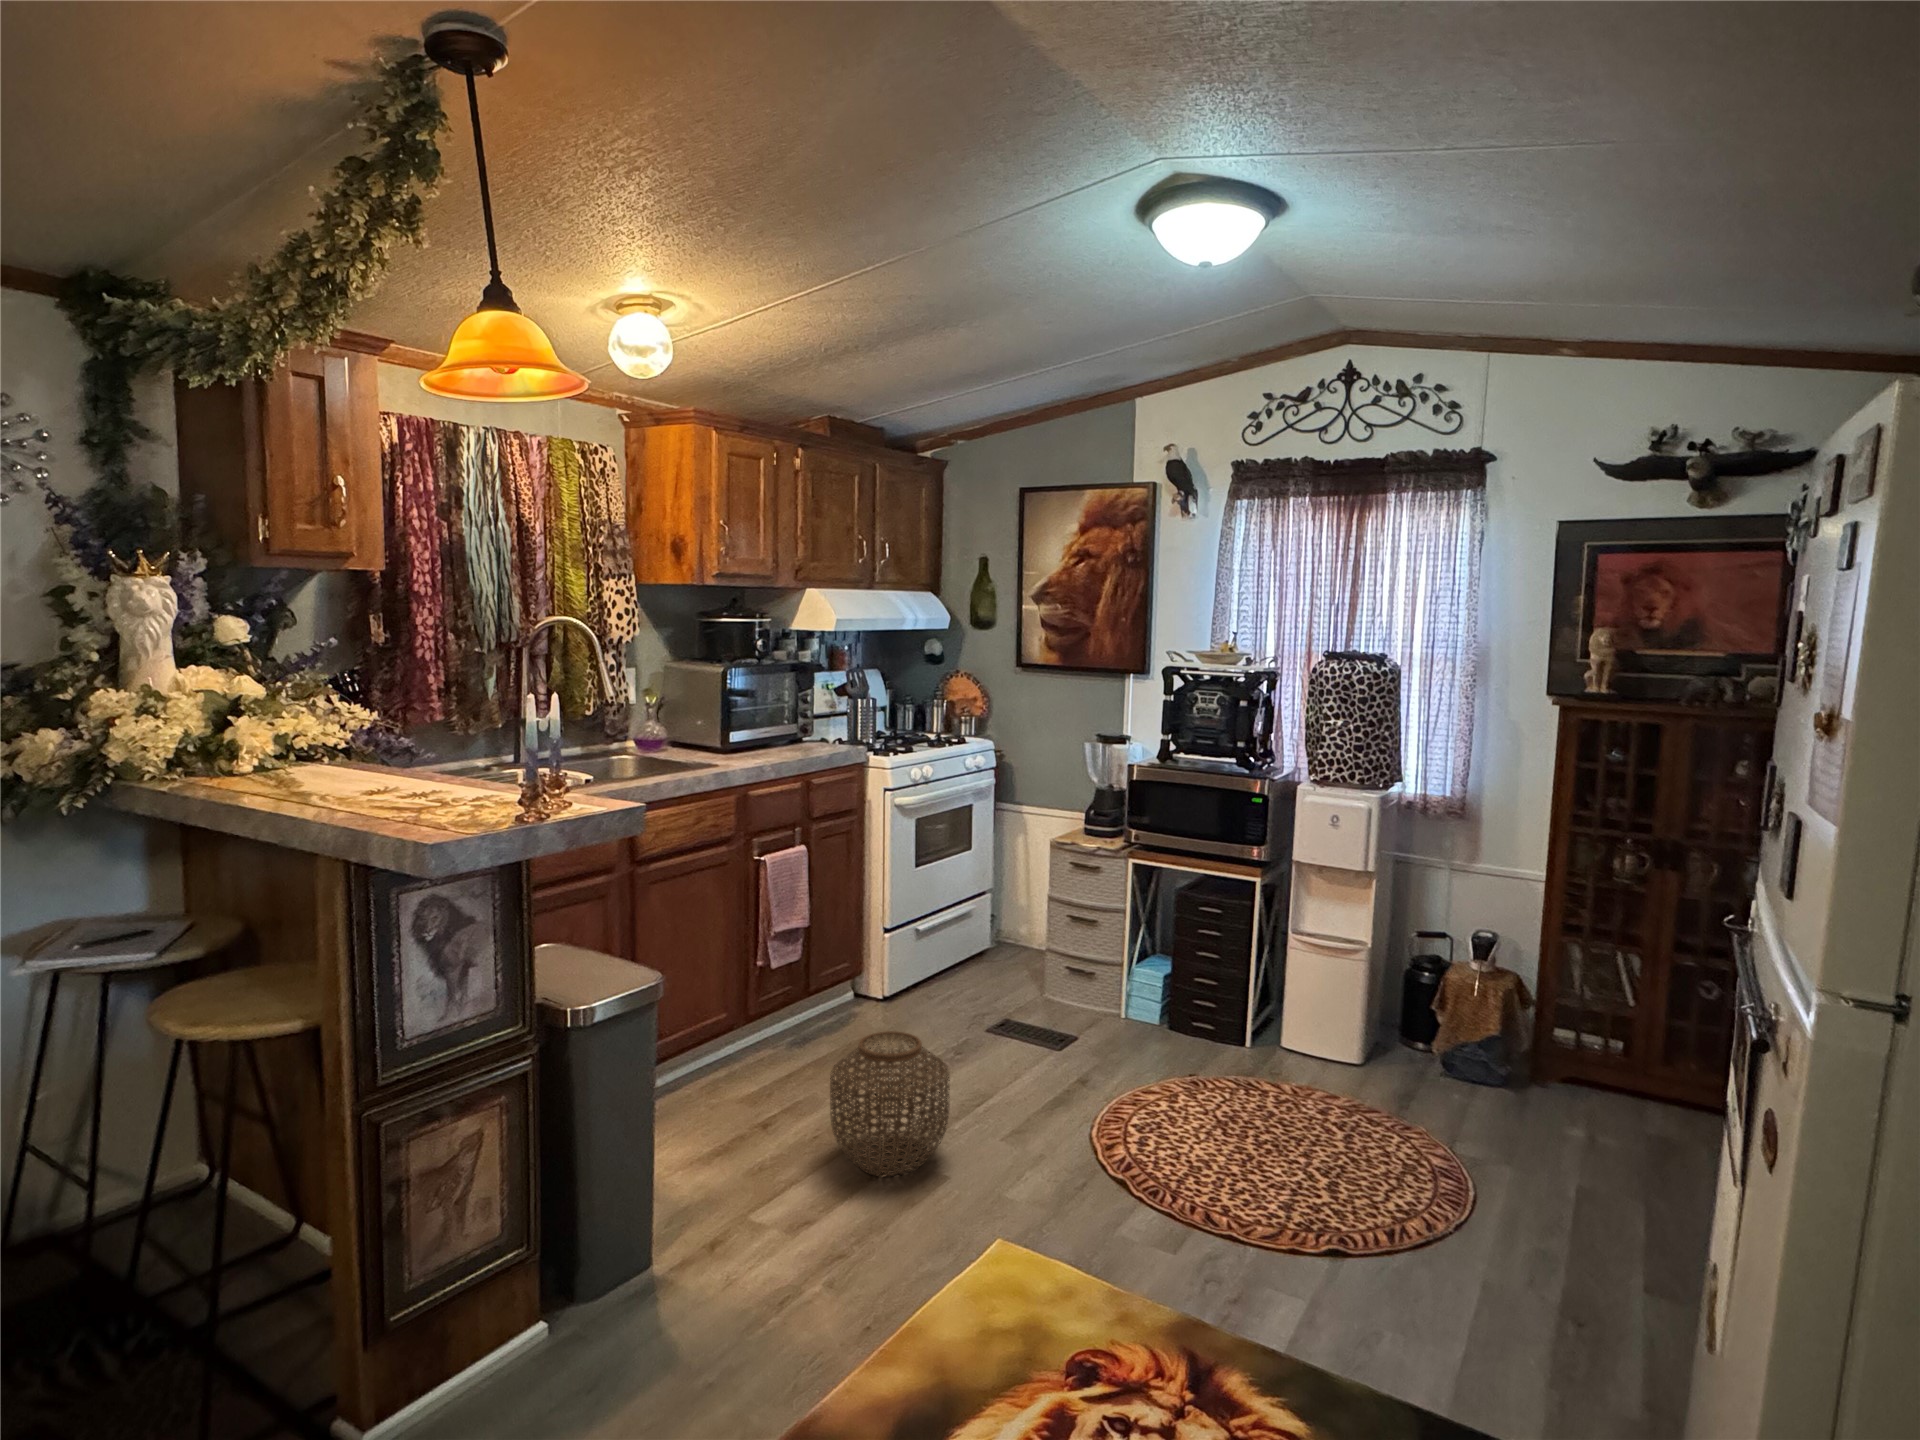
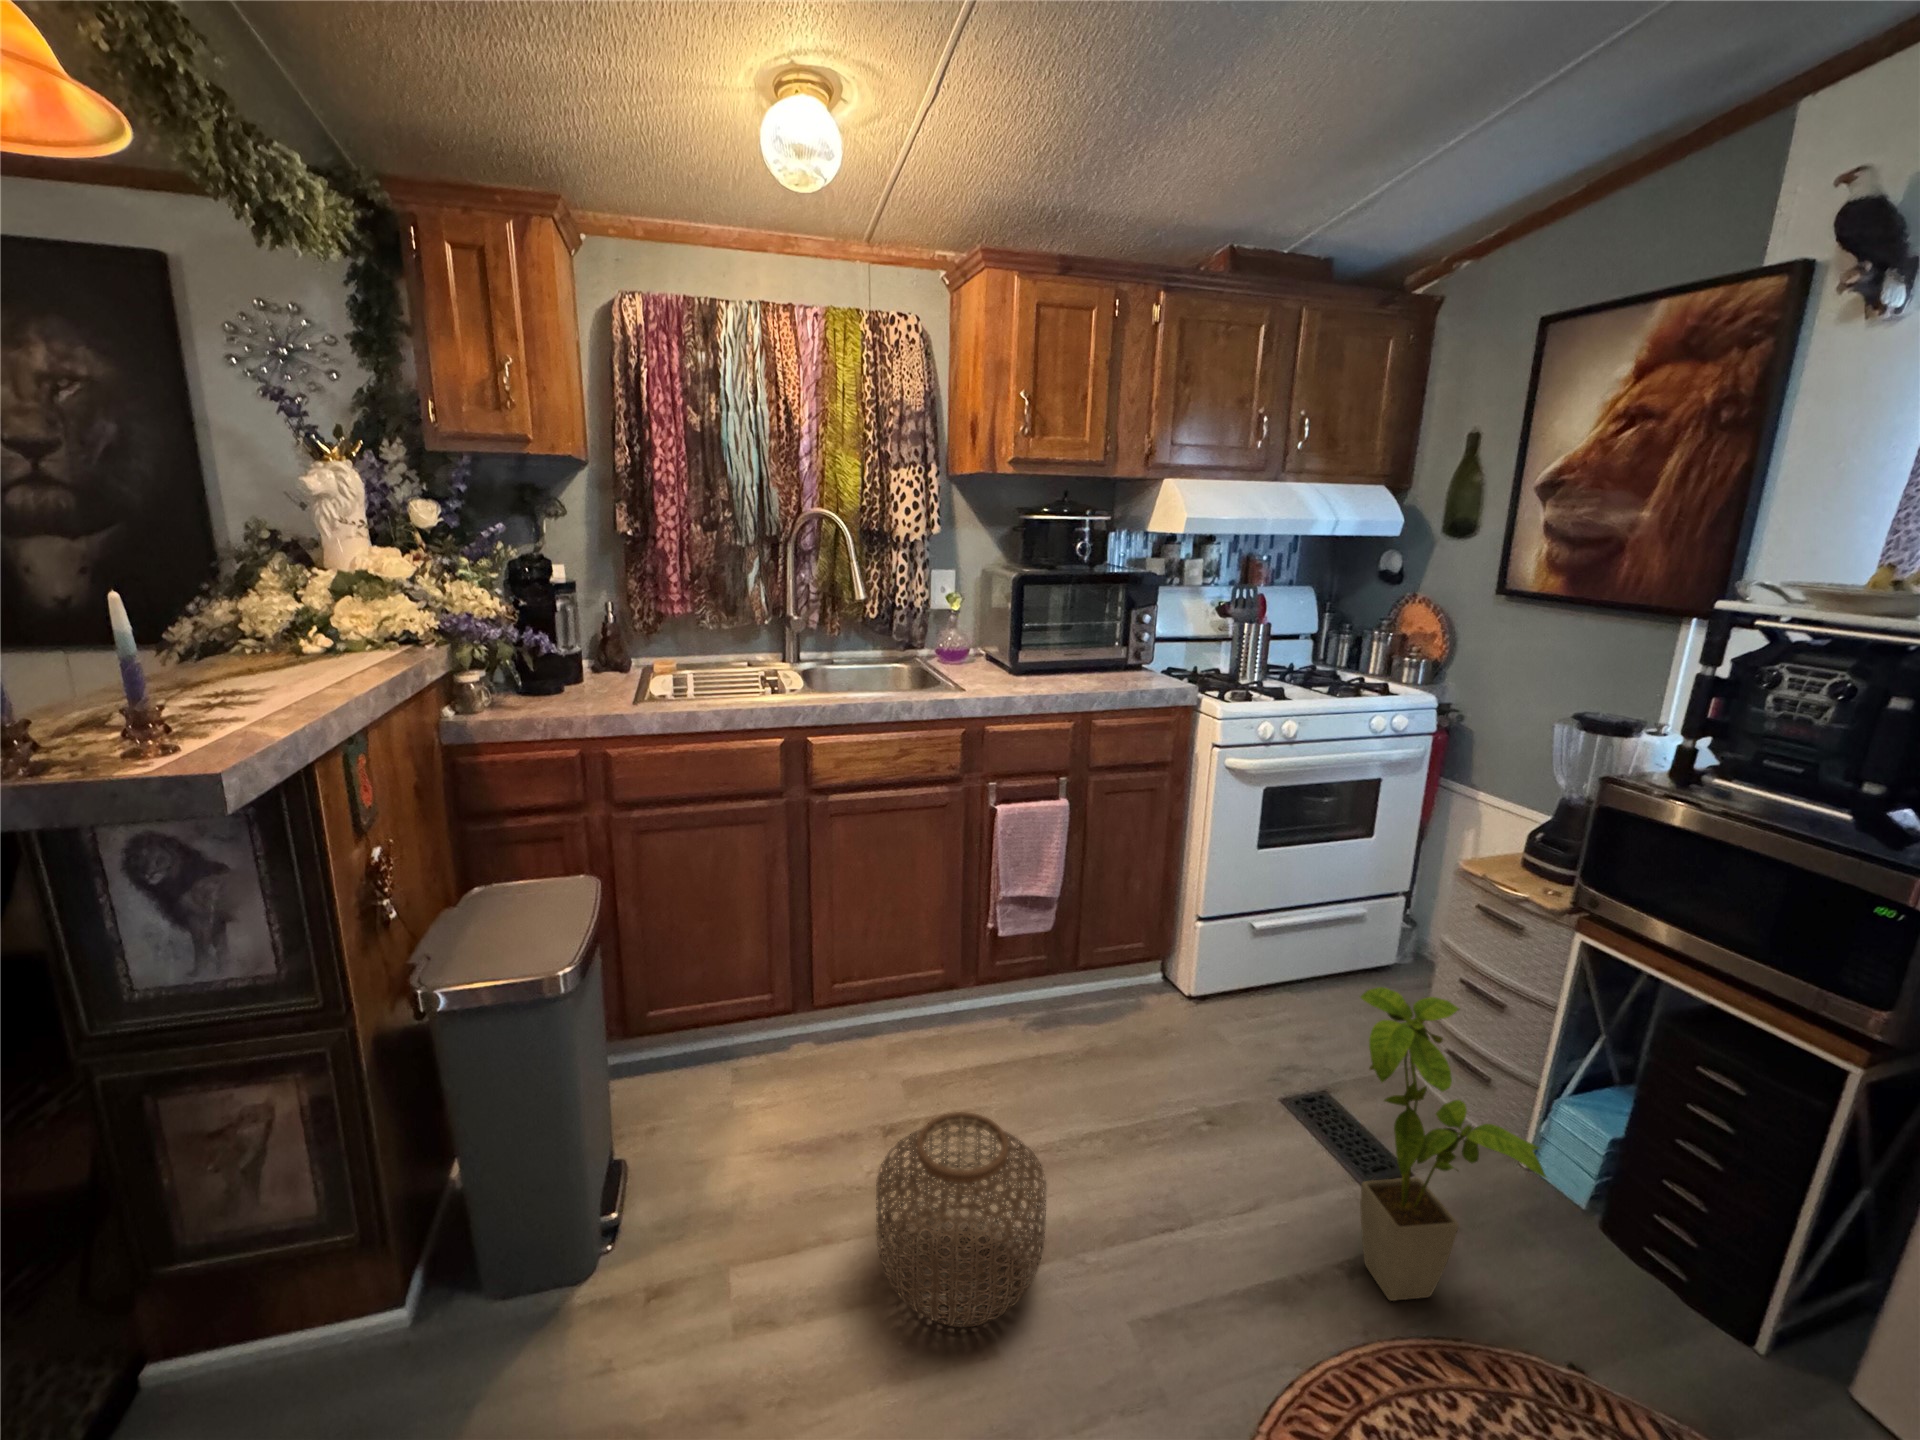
house plant: none [1069,885,1176,1083] -> present [1360,987,1546,1301]

